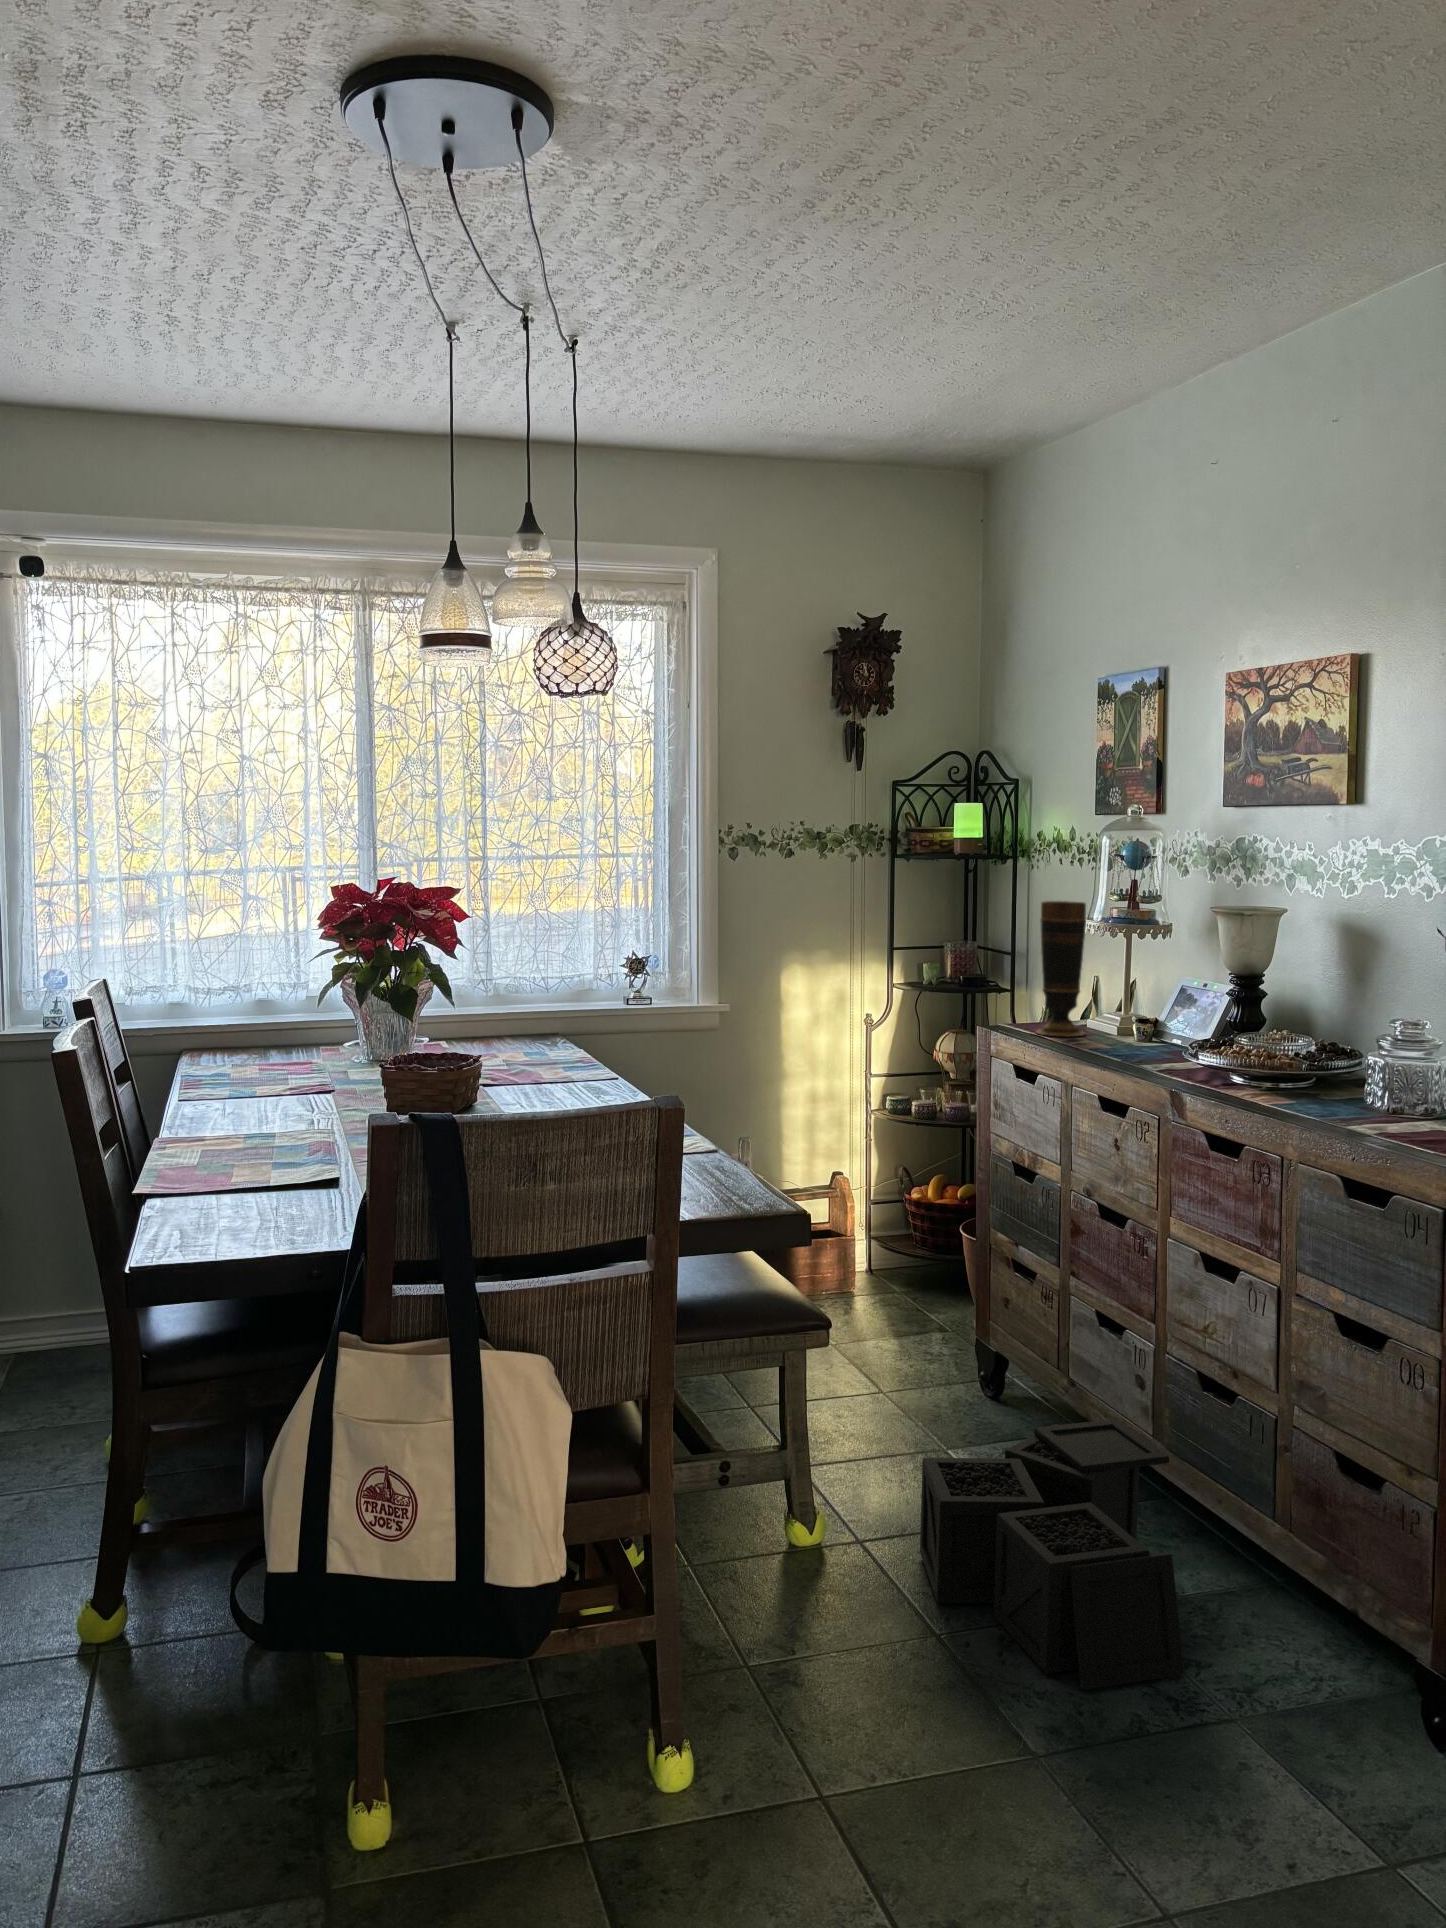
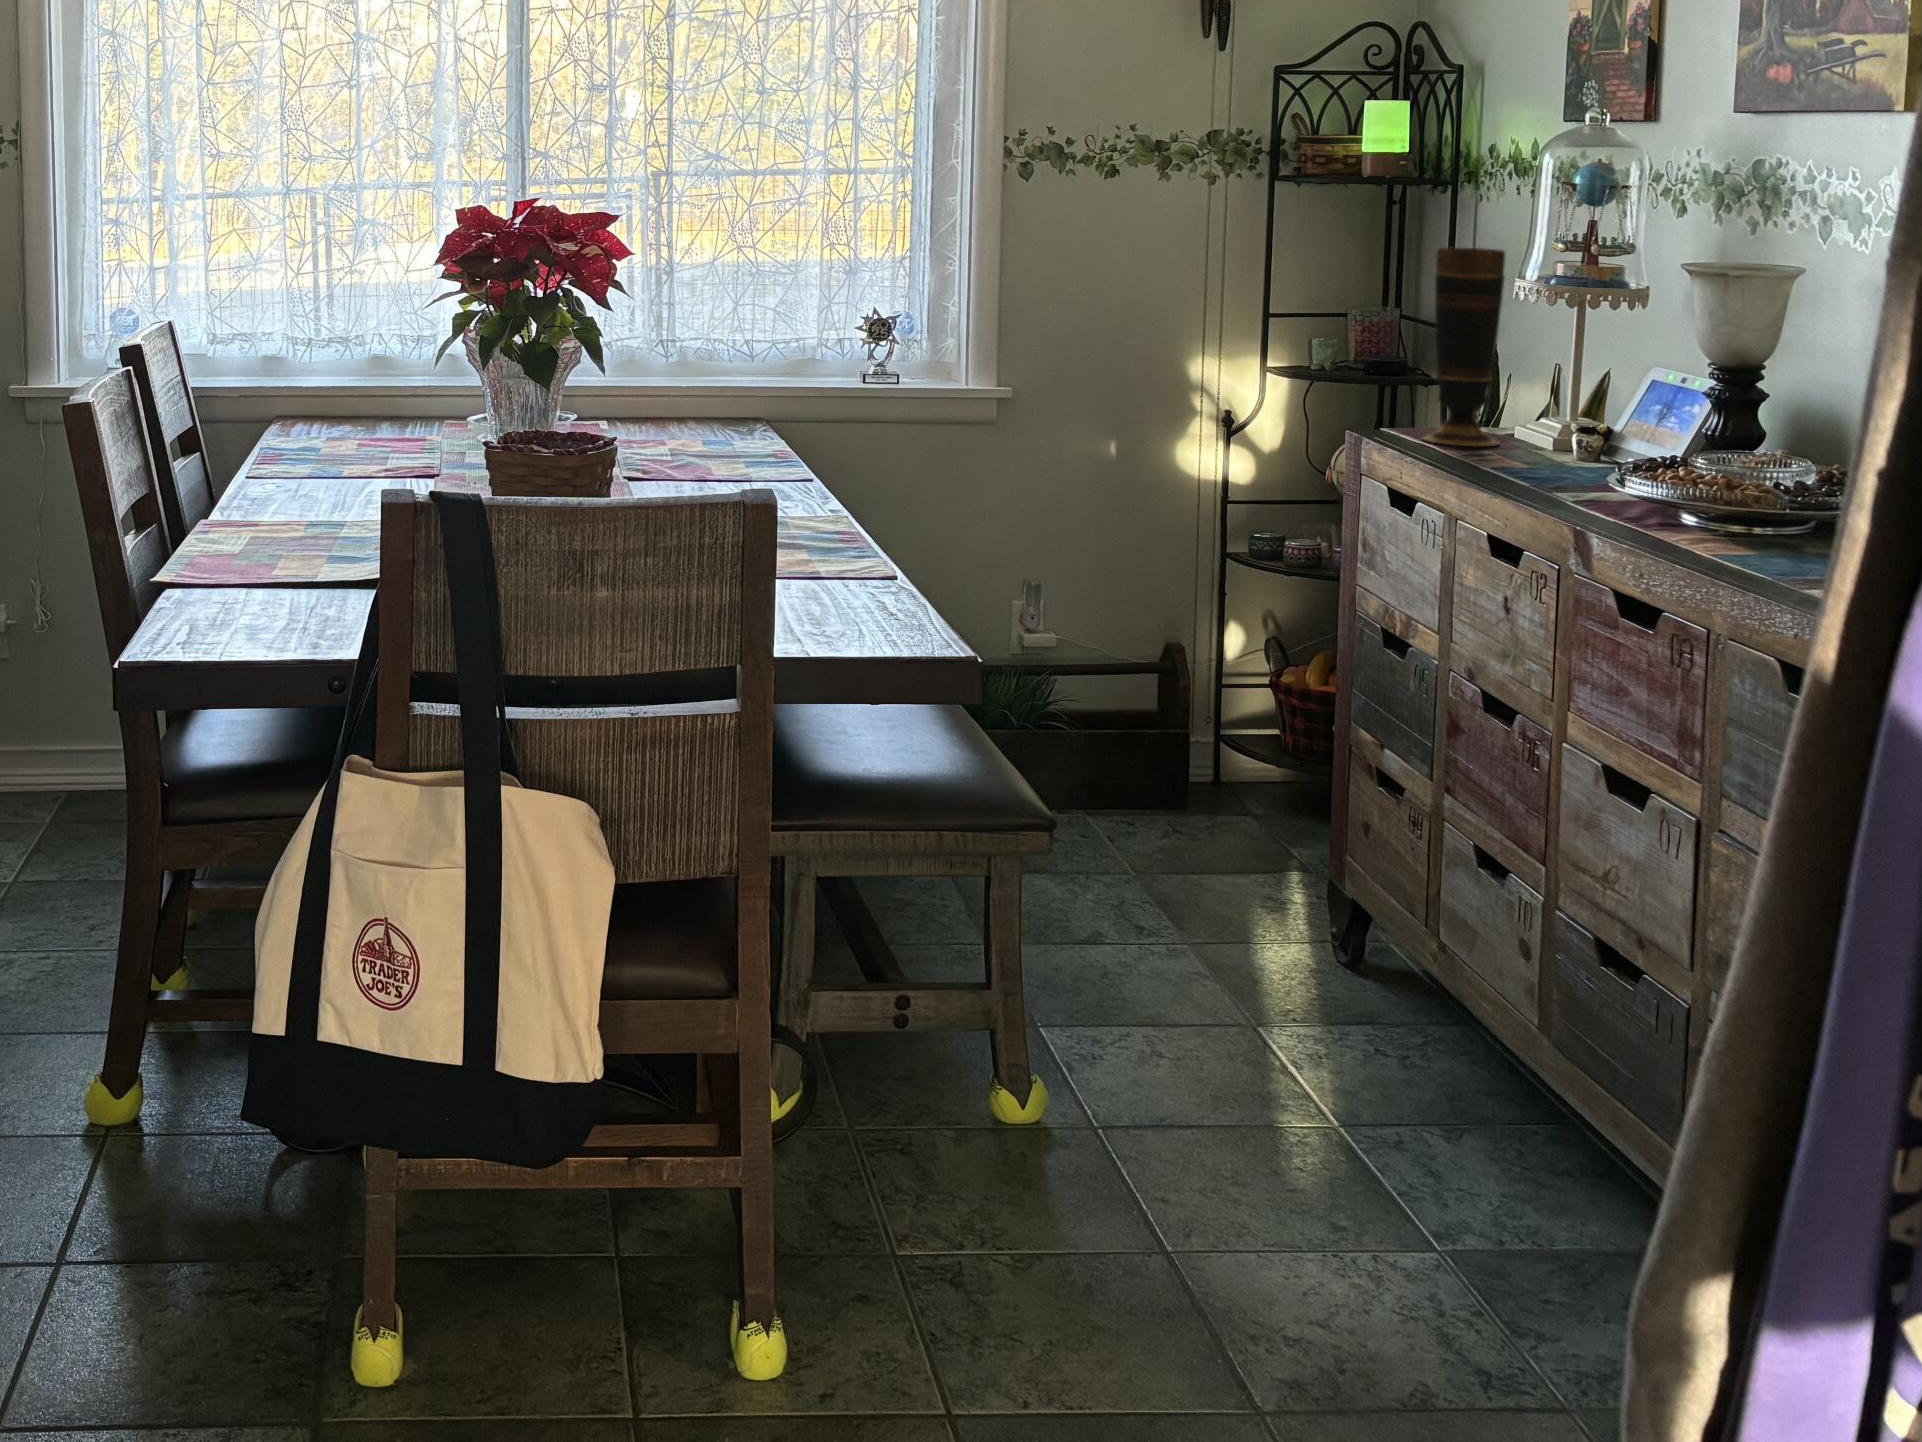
storage bin: present [920,1419,1184,1690] -> none [1174,998,1553,1354]

